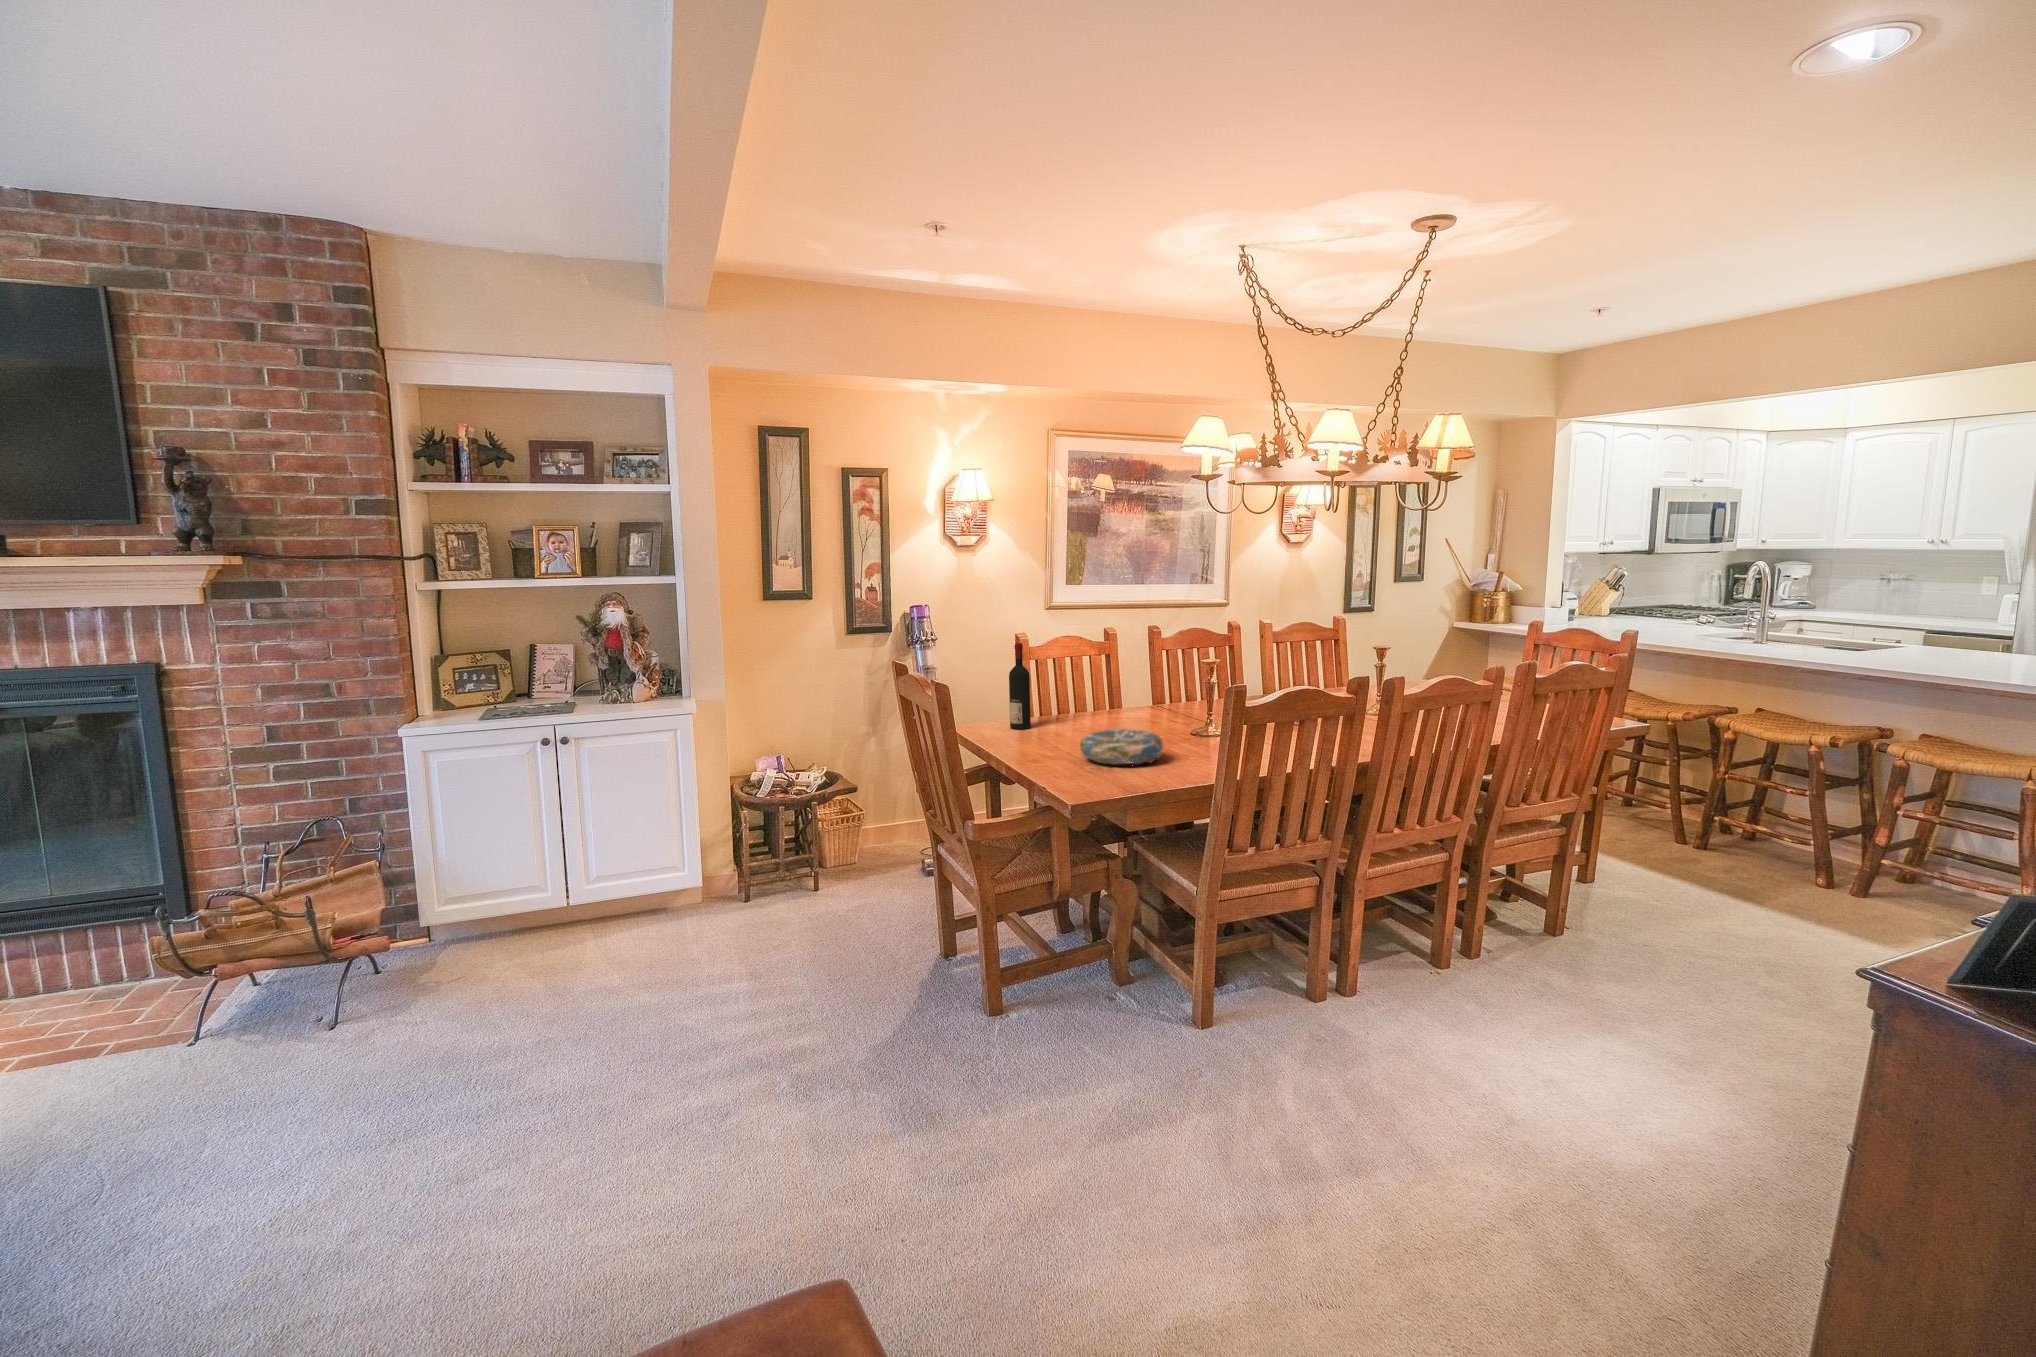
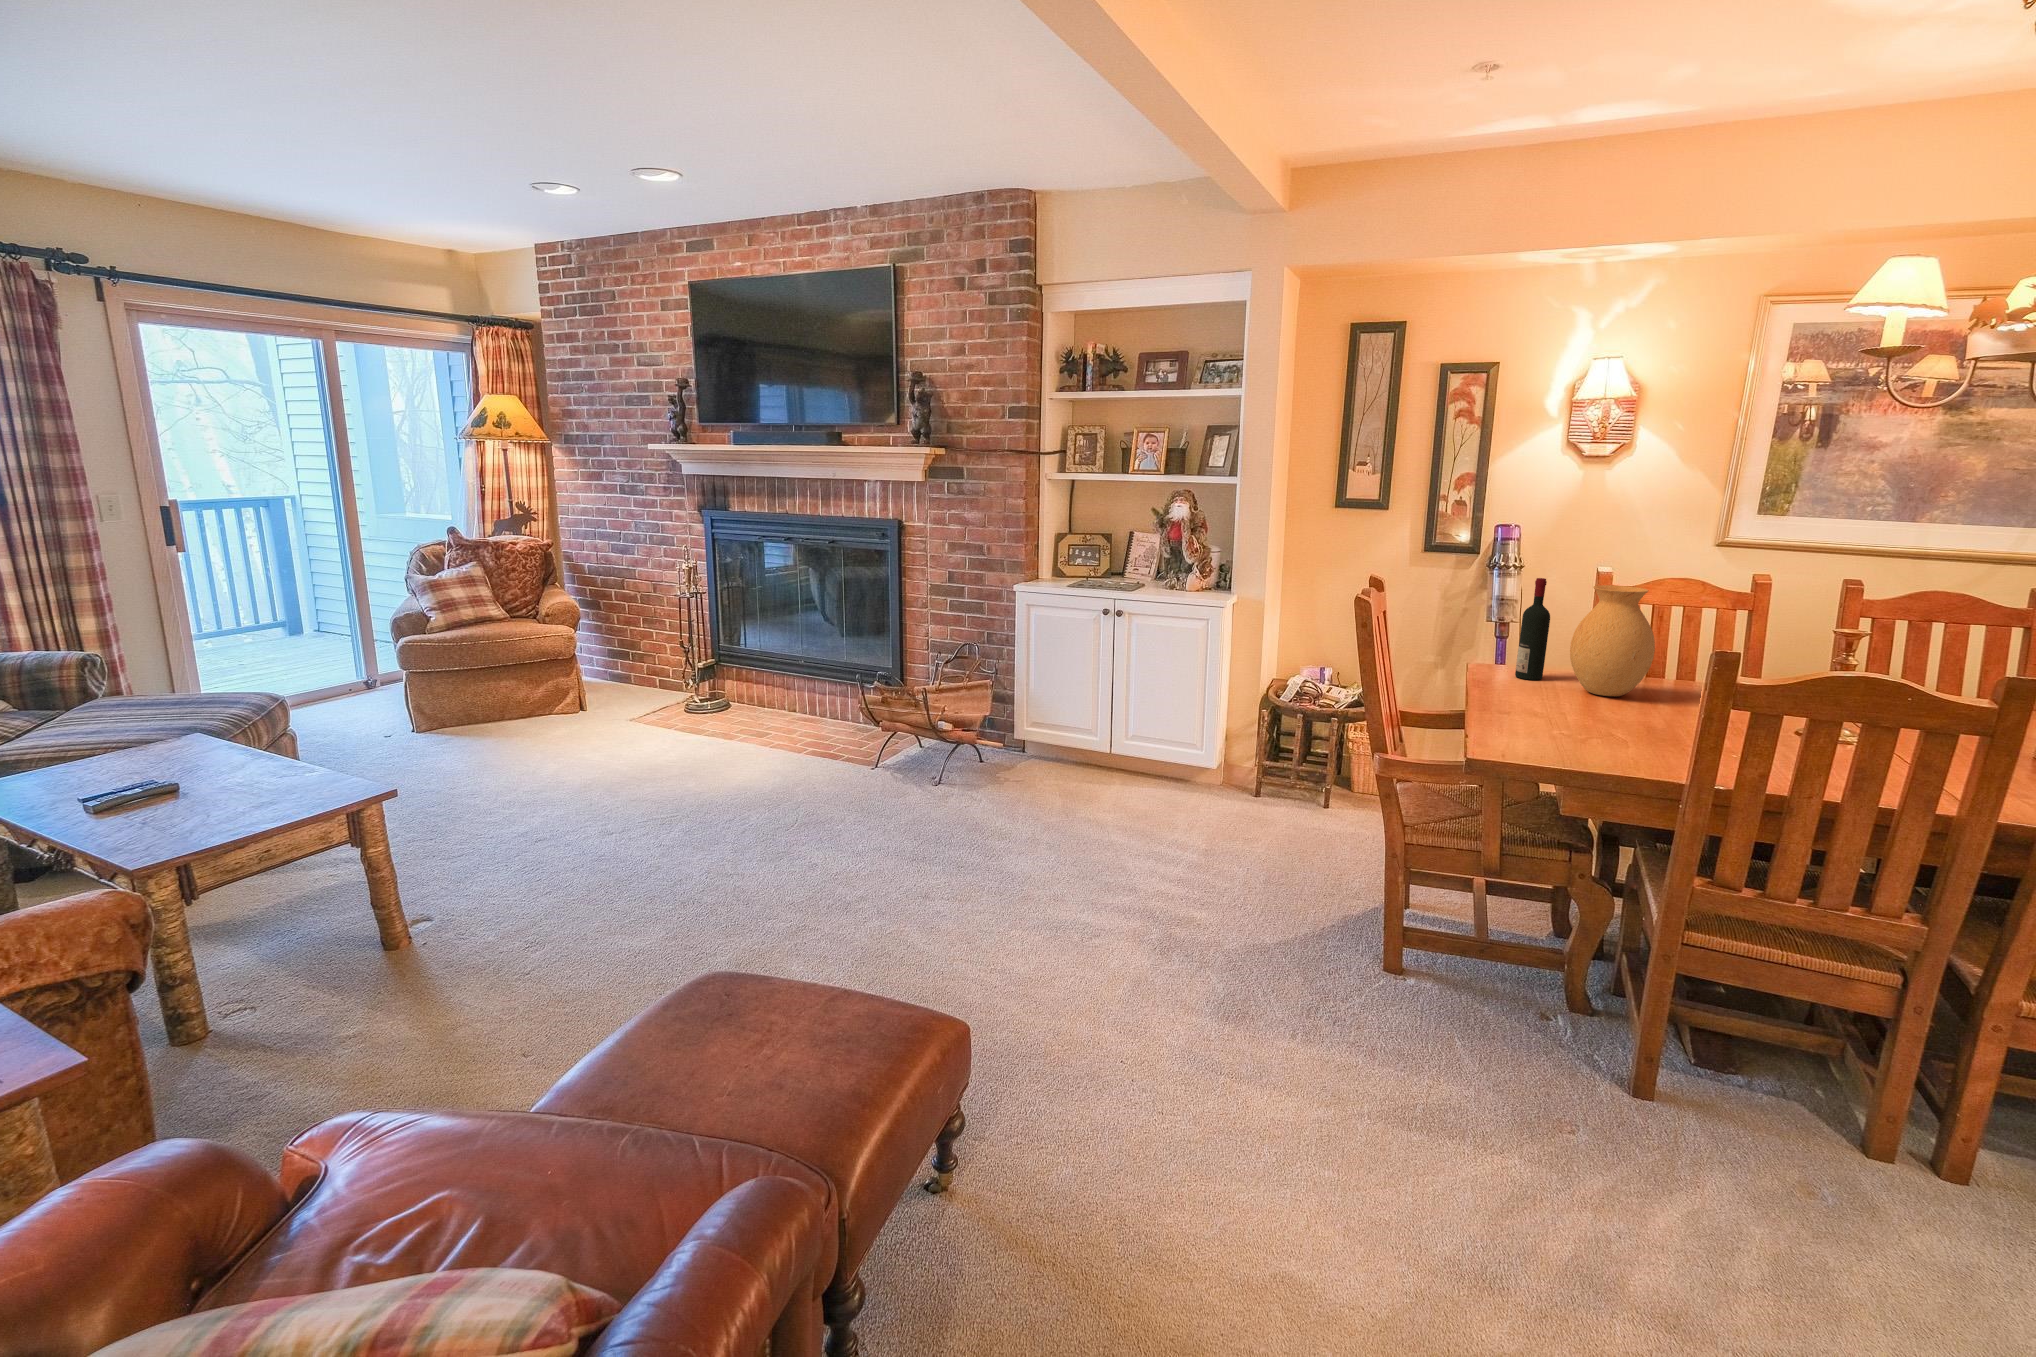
vase: none [1054,642,1112,730] -> present [1570,585,1655,696]
decorative bowl: present [1079,728,1164,764] -> none [1510,694,1629,746]

